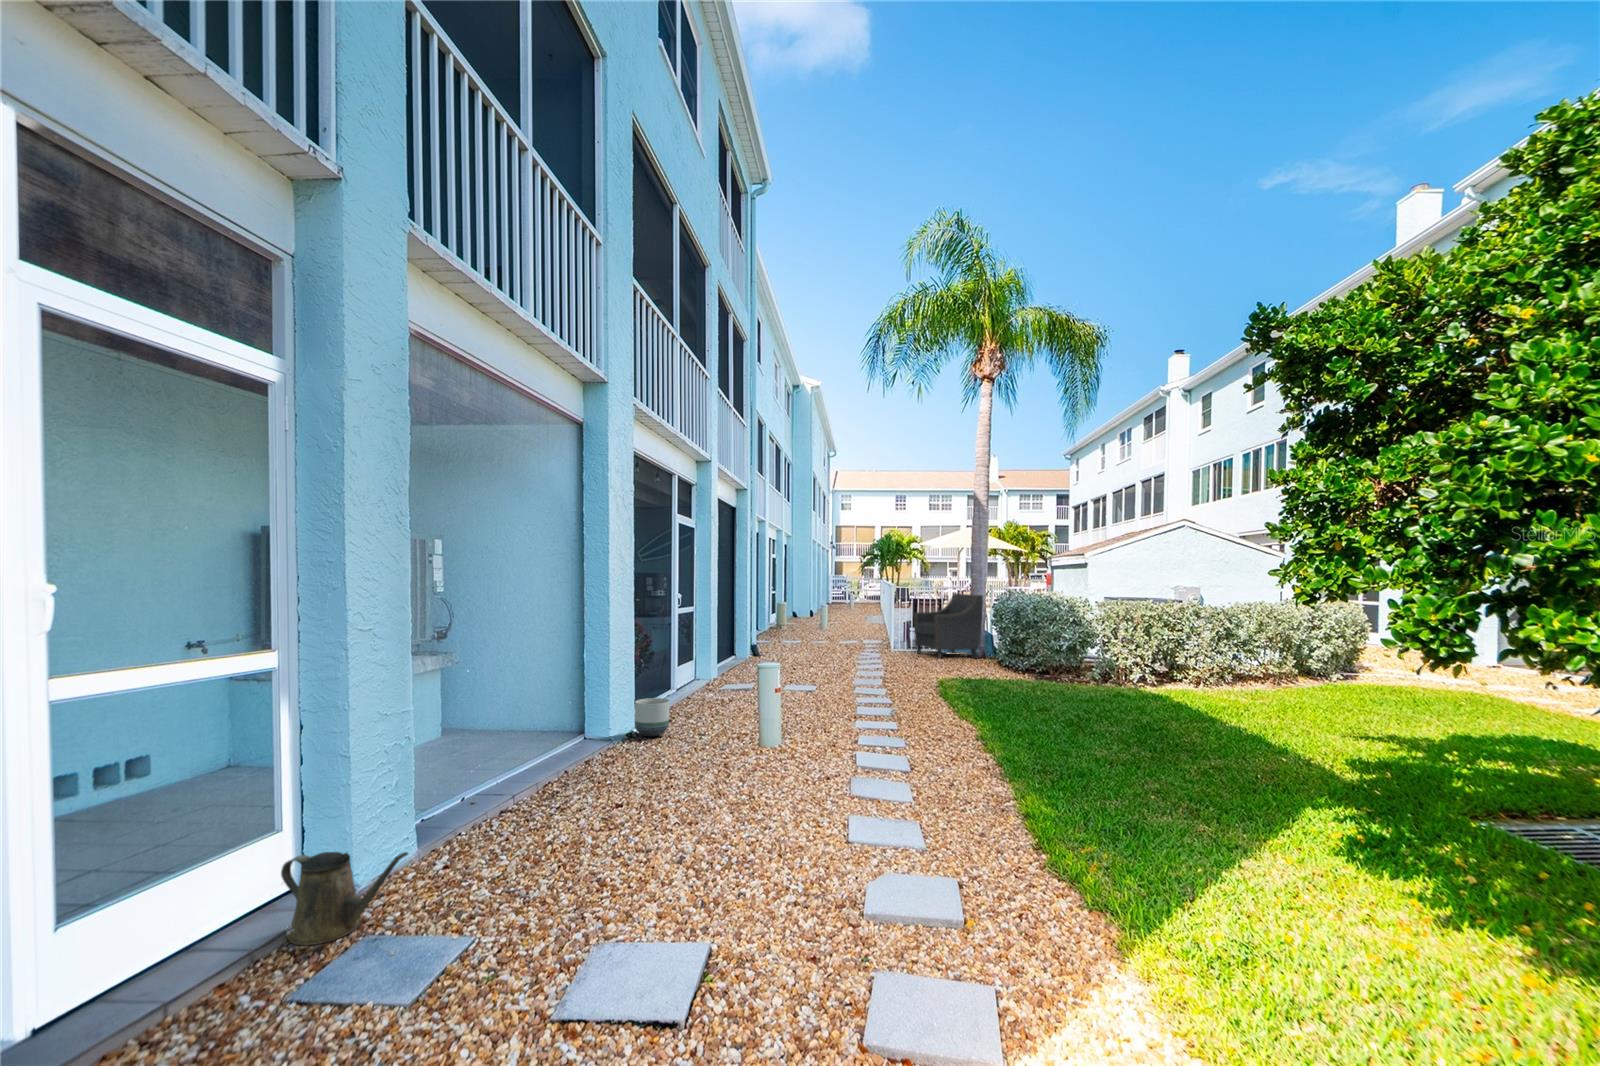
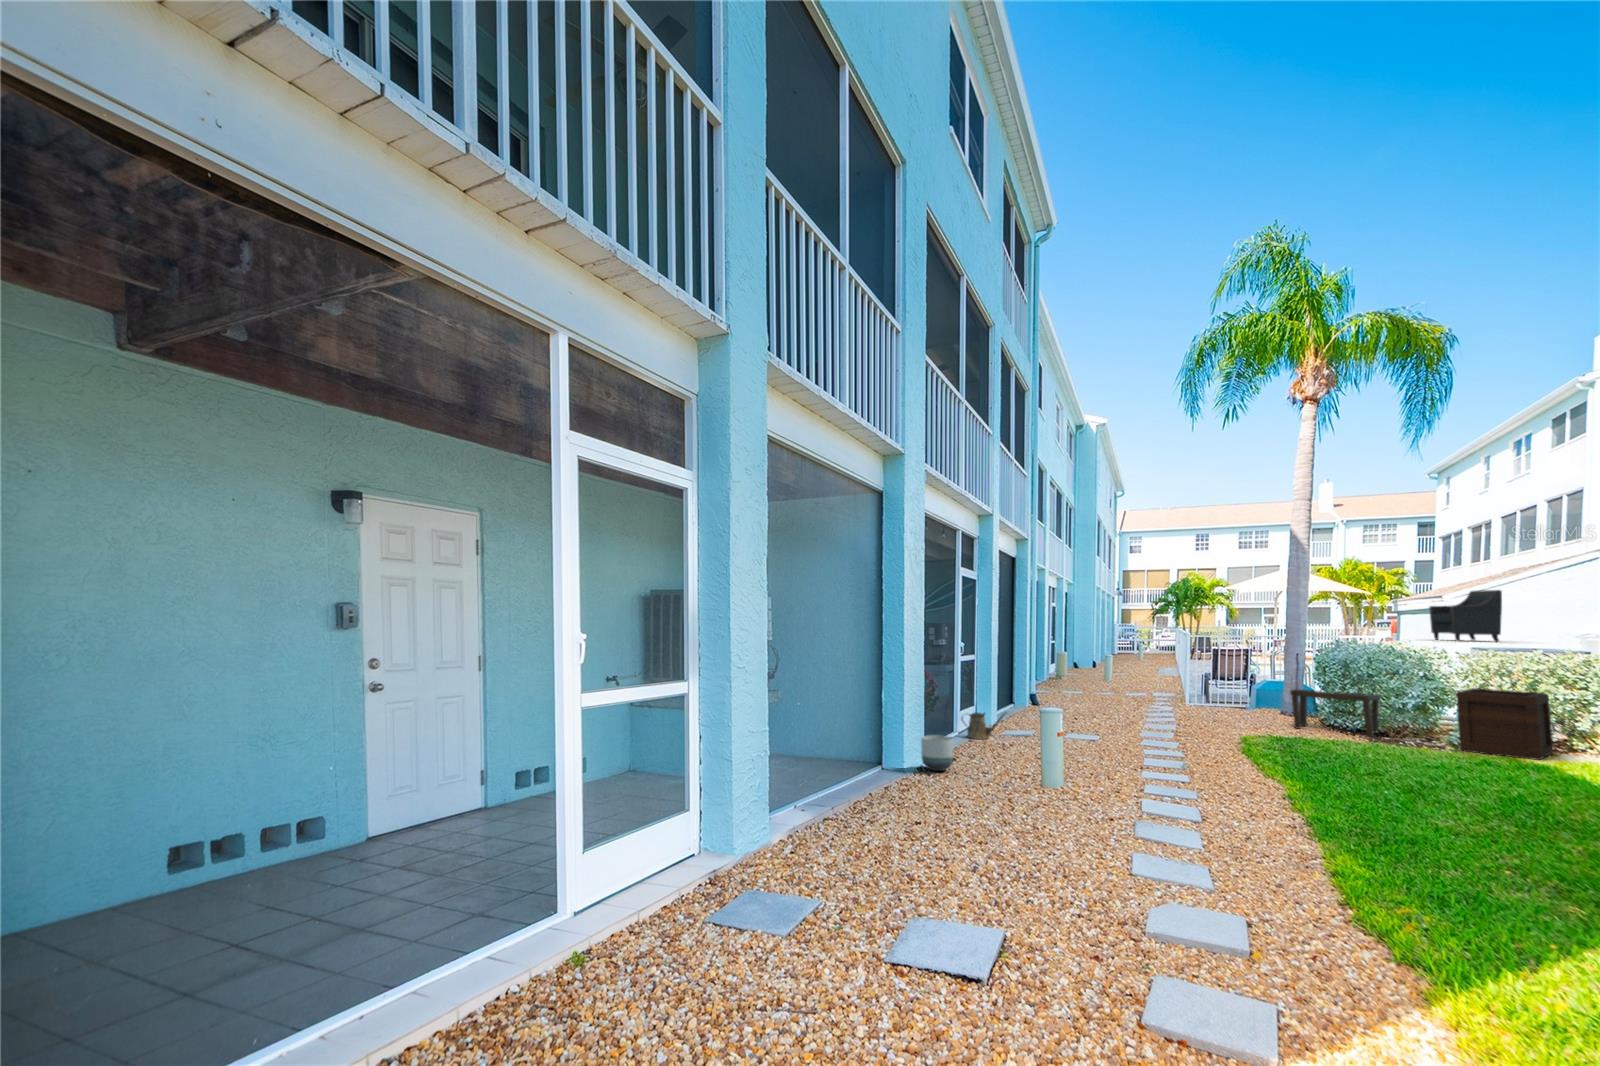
chair: present [914,593,983,659] -> present [1429,590,1502,642]
wooden crate: none [1096,629,1157,686] -> present [1456,688,1553,760]
bench: none [974,635,1041,674] -> present [1290,690,1381,737]
watering can: present [281,852,409,945] -> present [961,712,1007,740]

